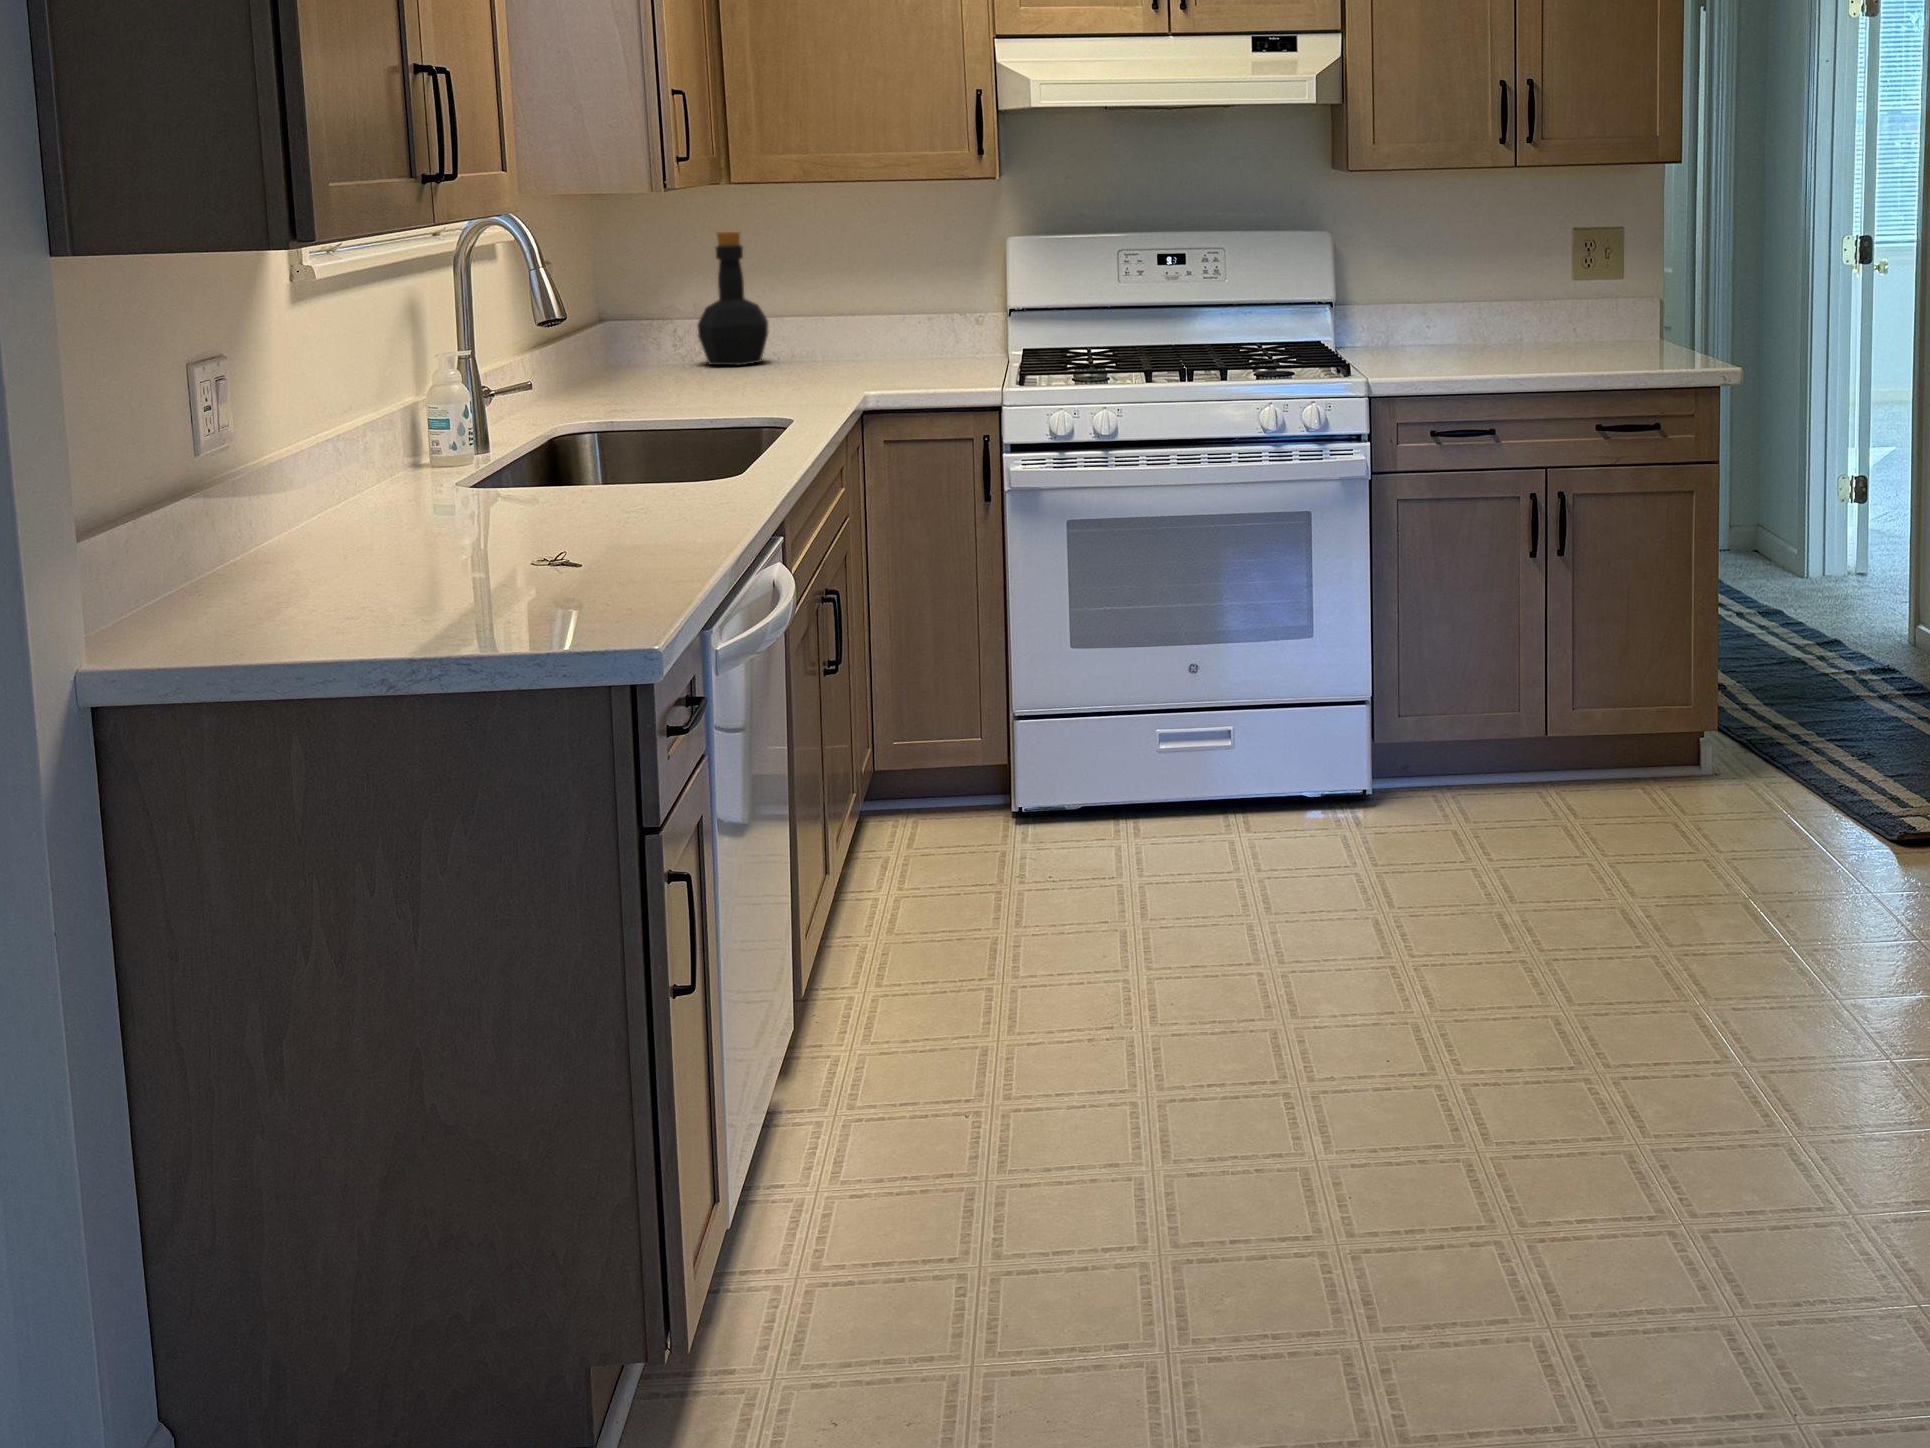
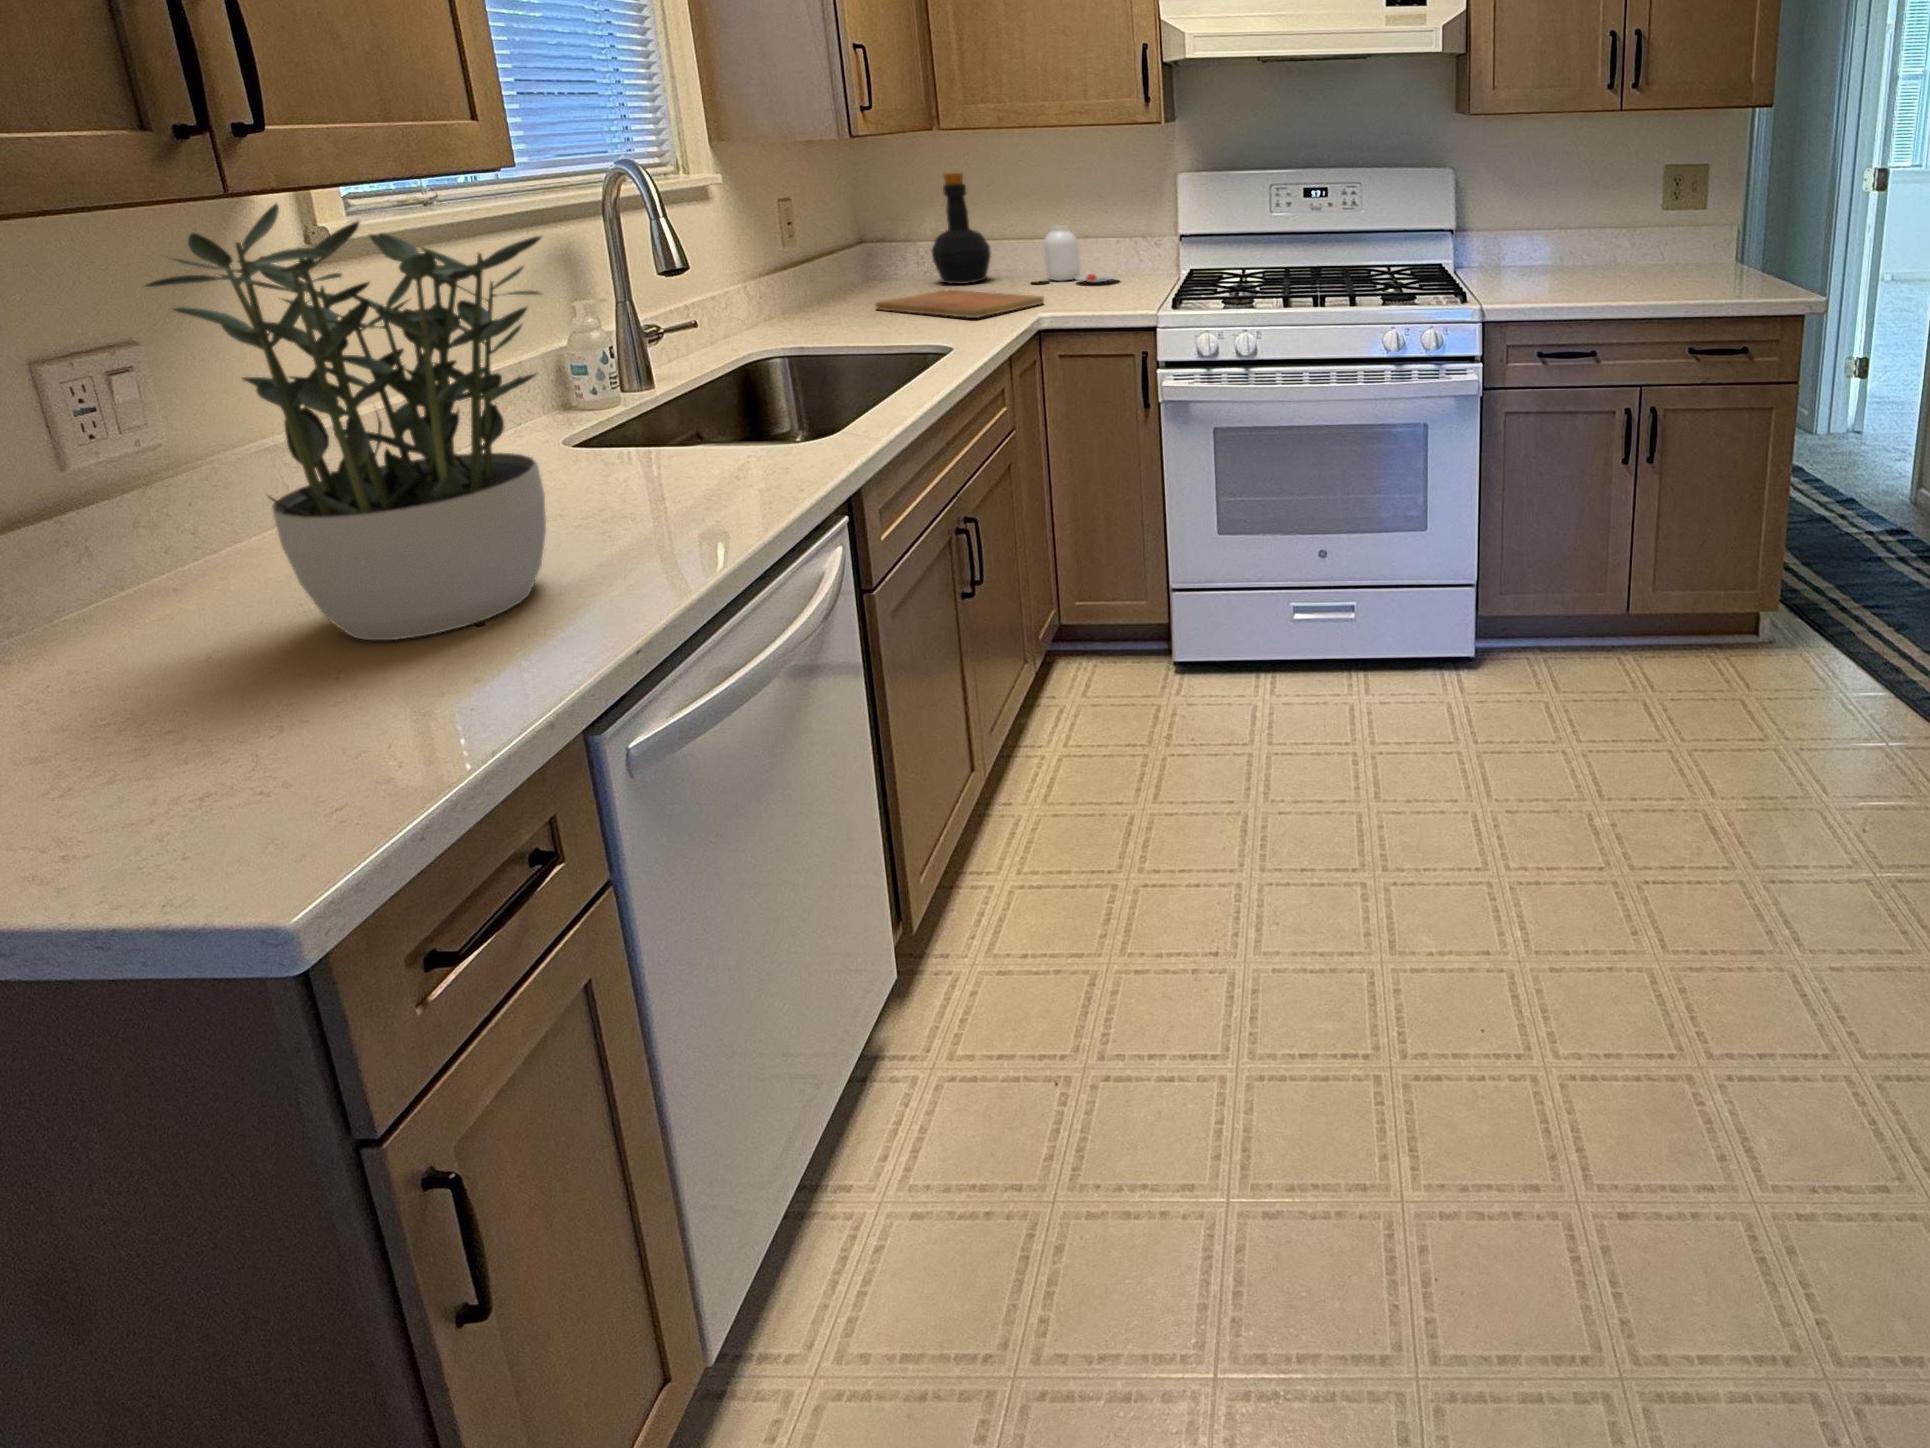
potted plant: none [400,241,658,573] -> present [146,204,546,640]
jar: none [822,295,933,364] -> present [1044,225,1118,282]
cutting board: none [658,370,860,394] -> present [876,290,1044,318]

